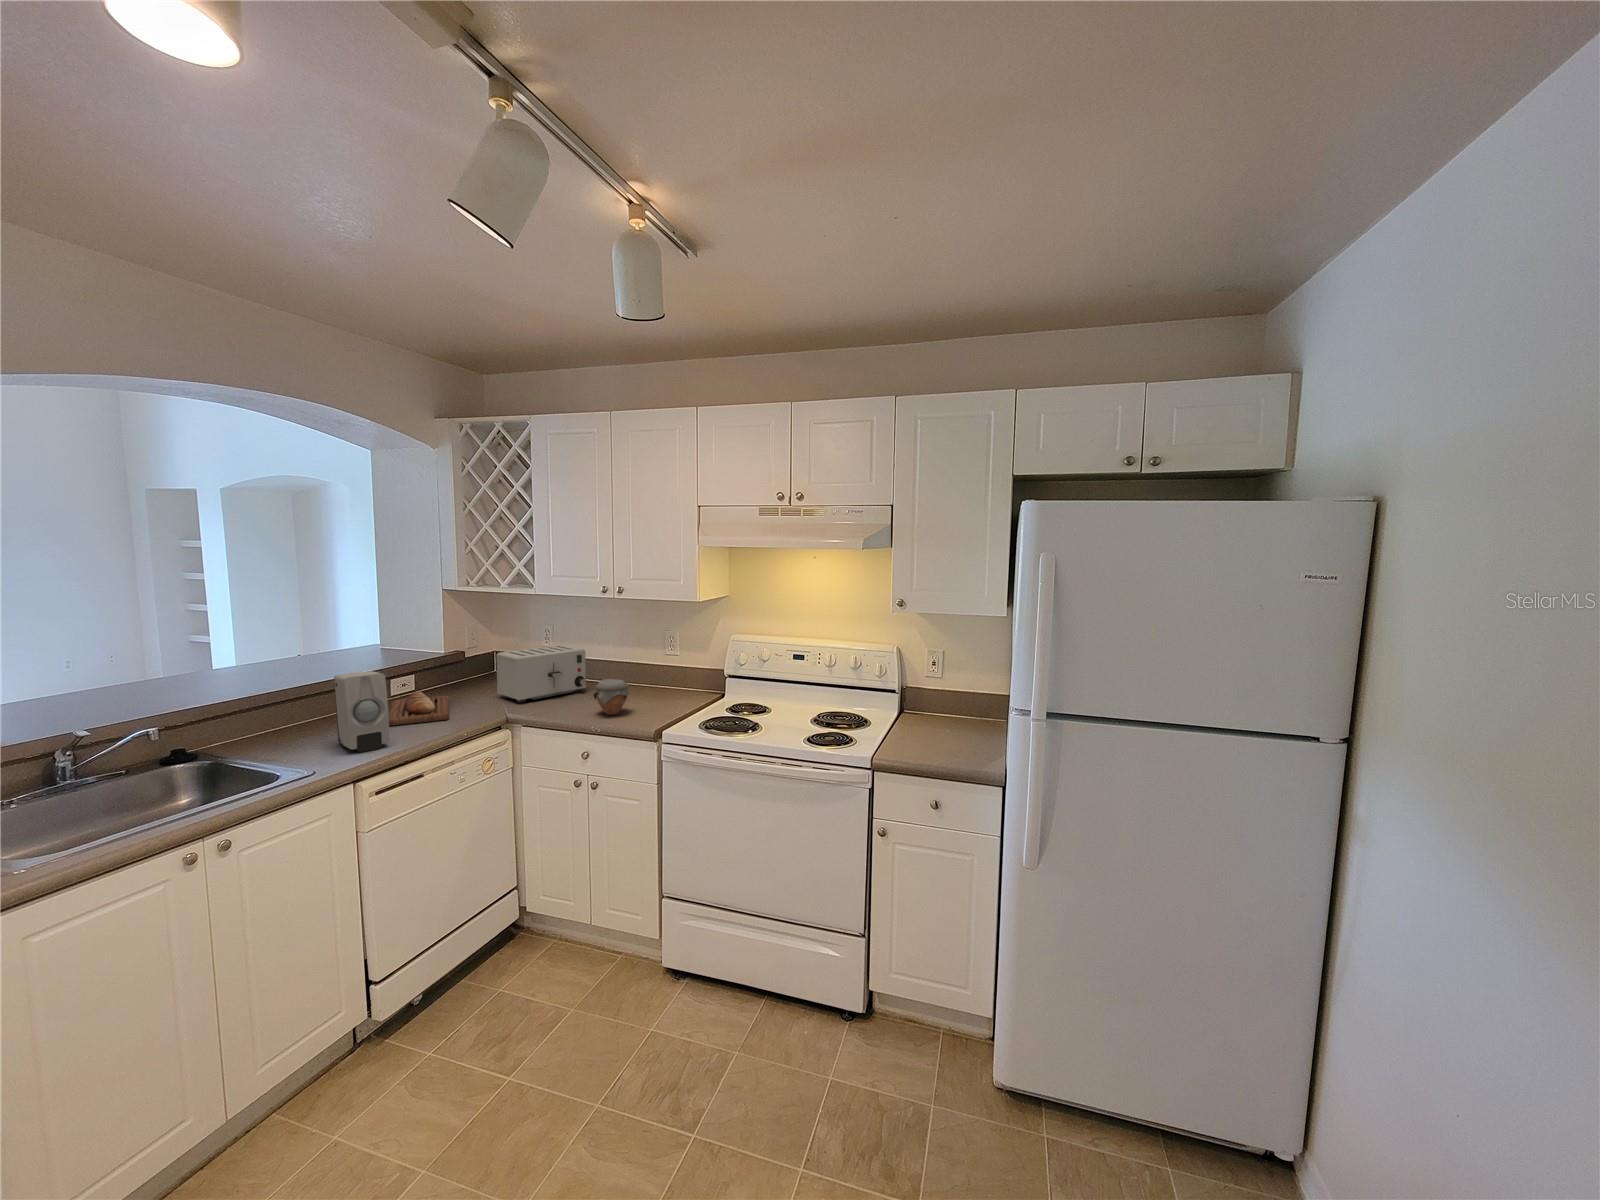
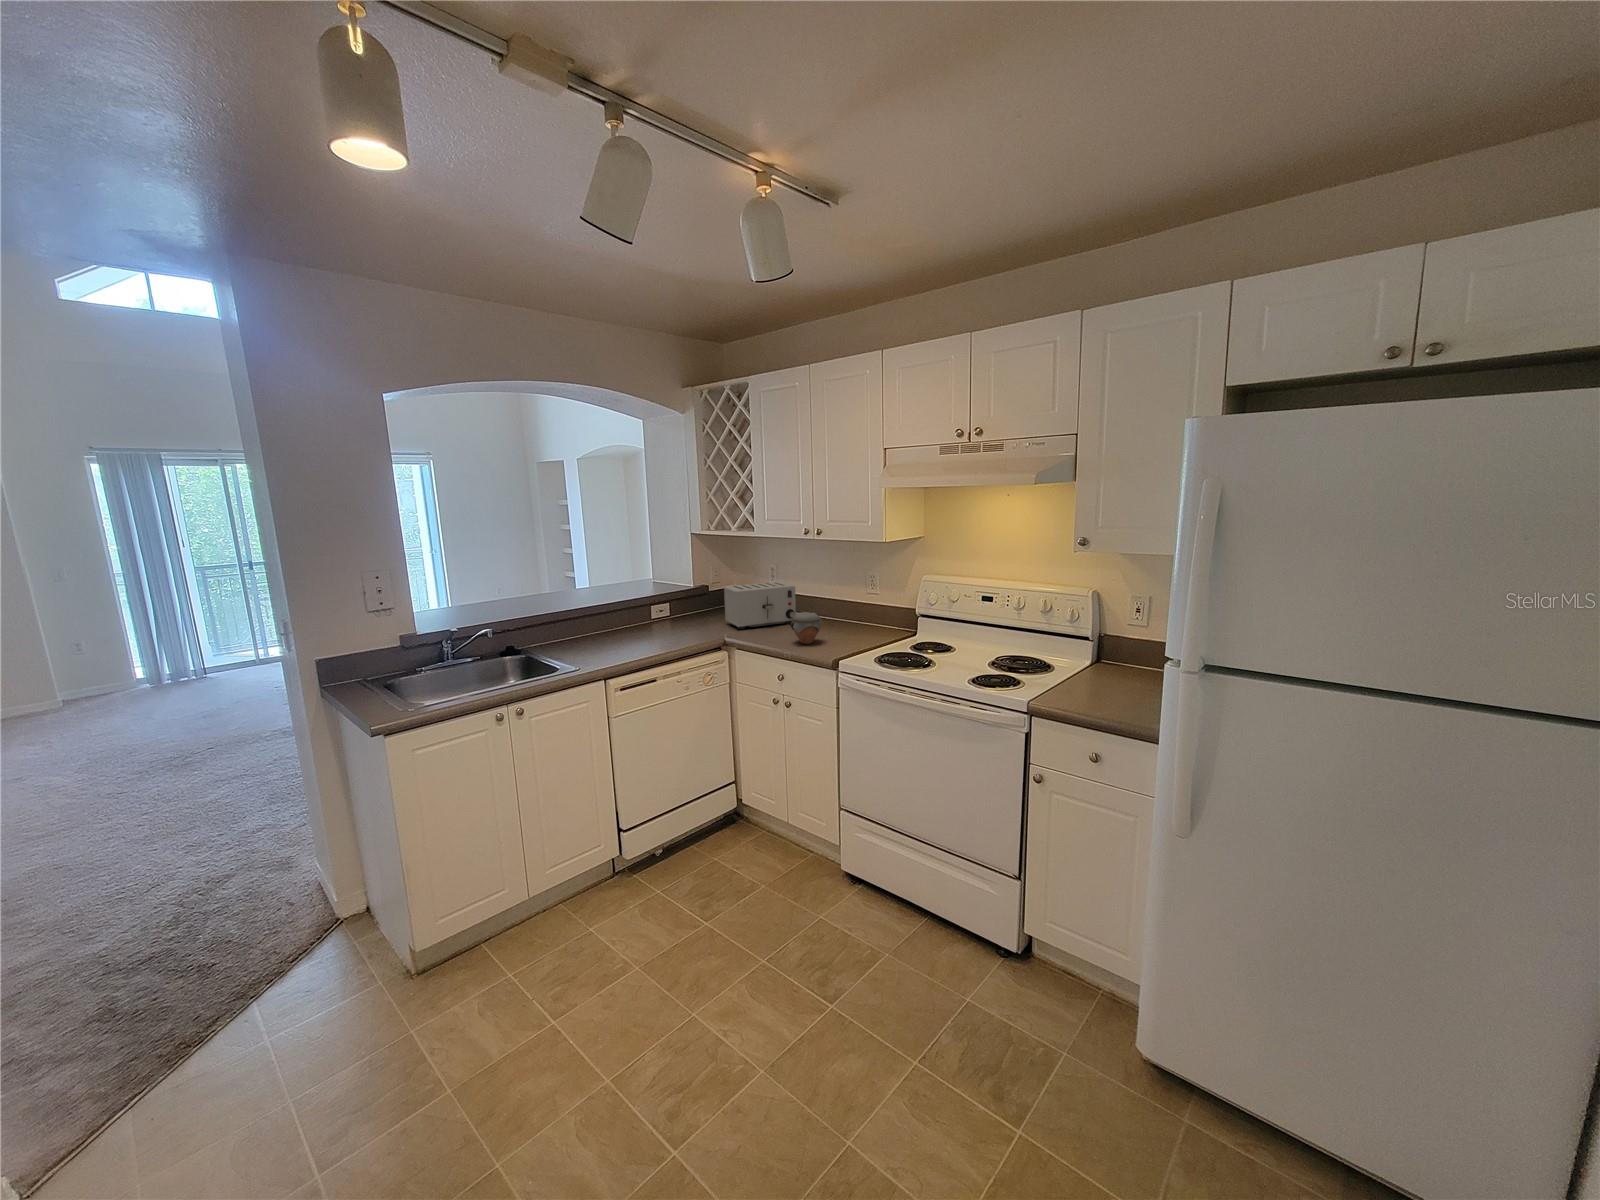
soap dispenser: present [334,671,389,752] -> none [599,596,633,657]
bread loaf: present [389,692,449,725] -> none [640,616,690,640]

